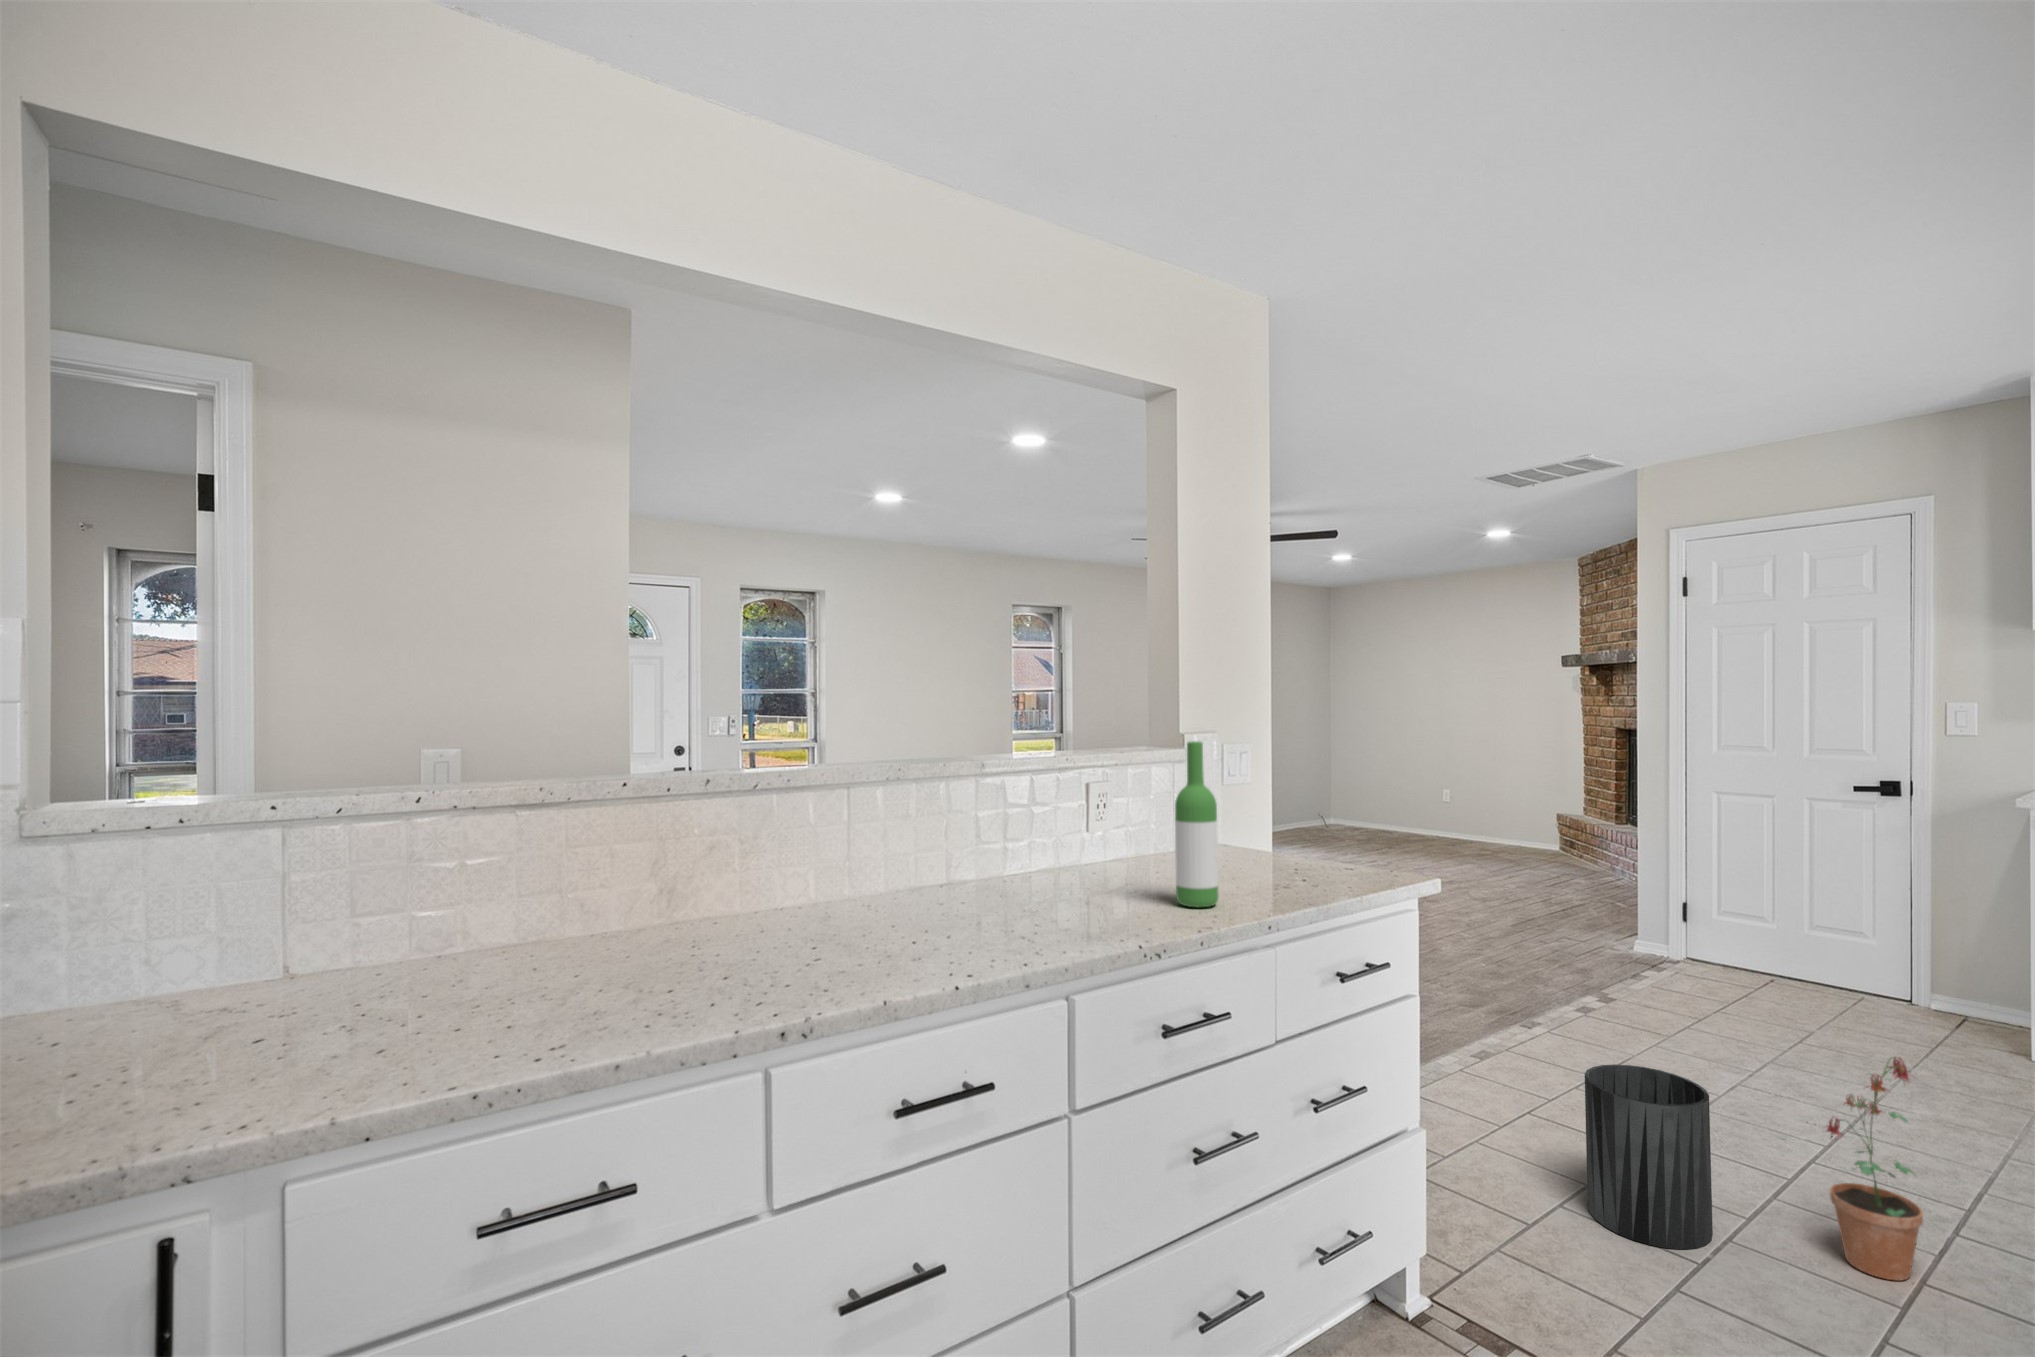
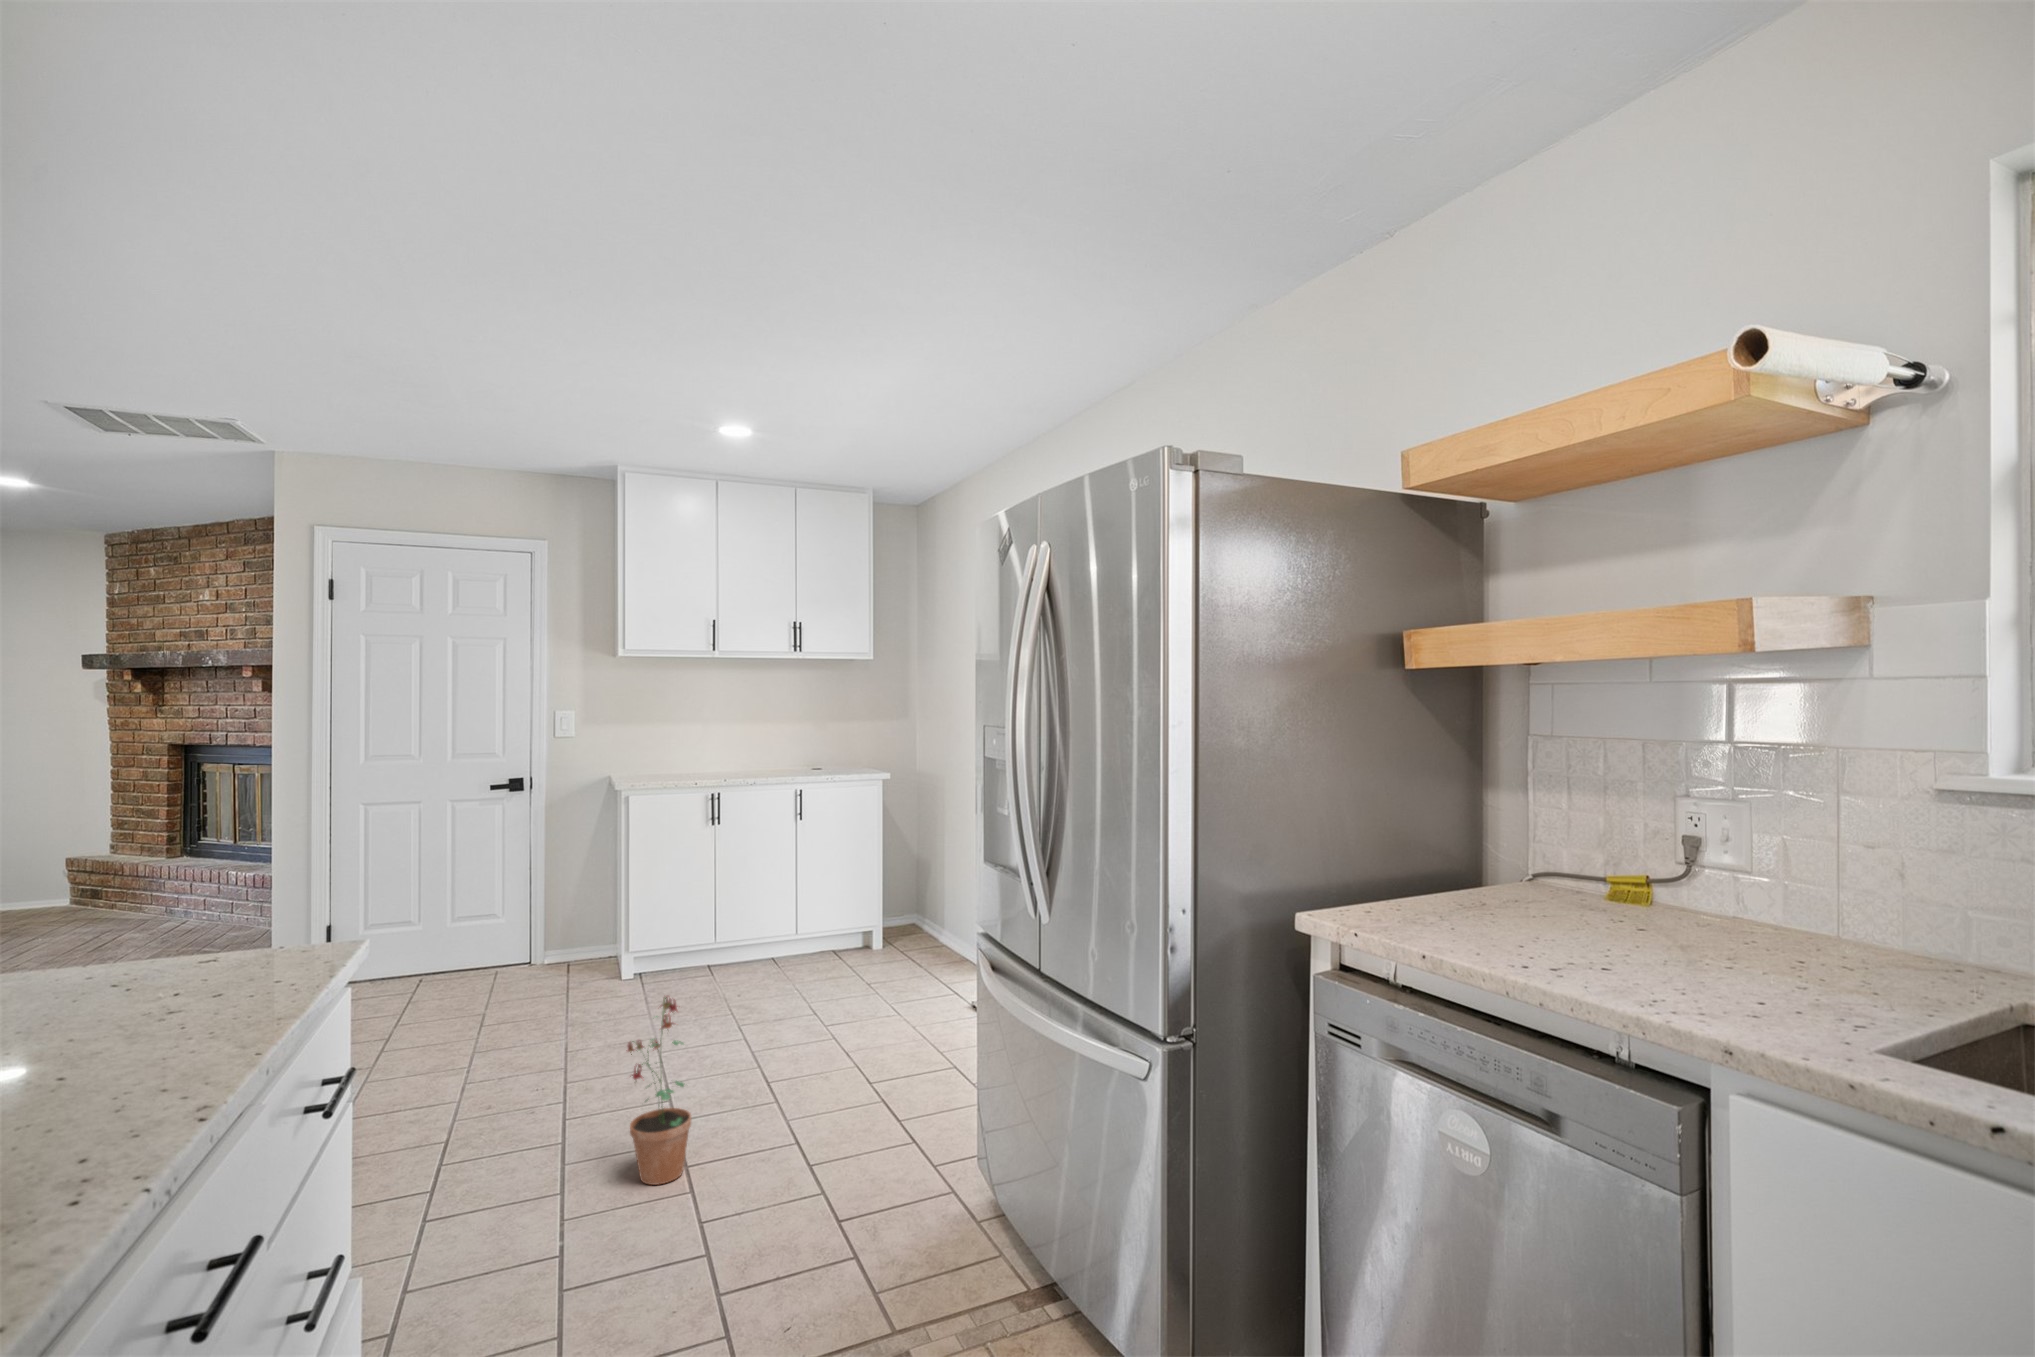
wine bottle: present [1175,741,1219,907] -> none [65,794,168,1097]
trash can: present [1585,1064,1713,1249] -> none [426,1086,552,1281]

